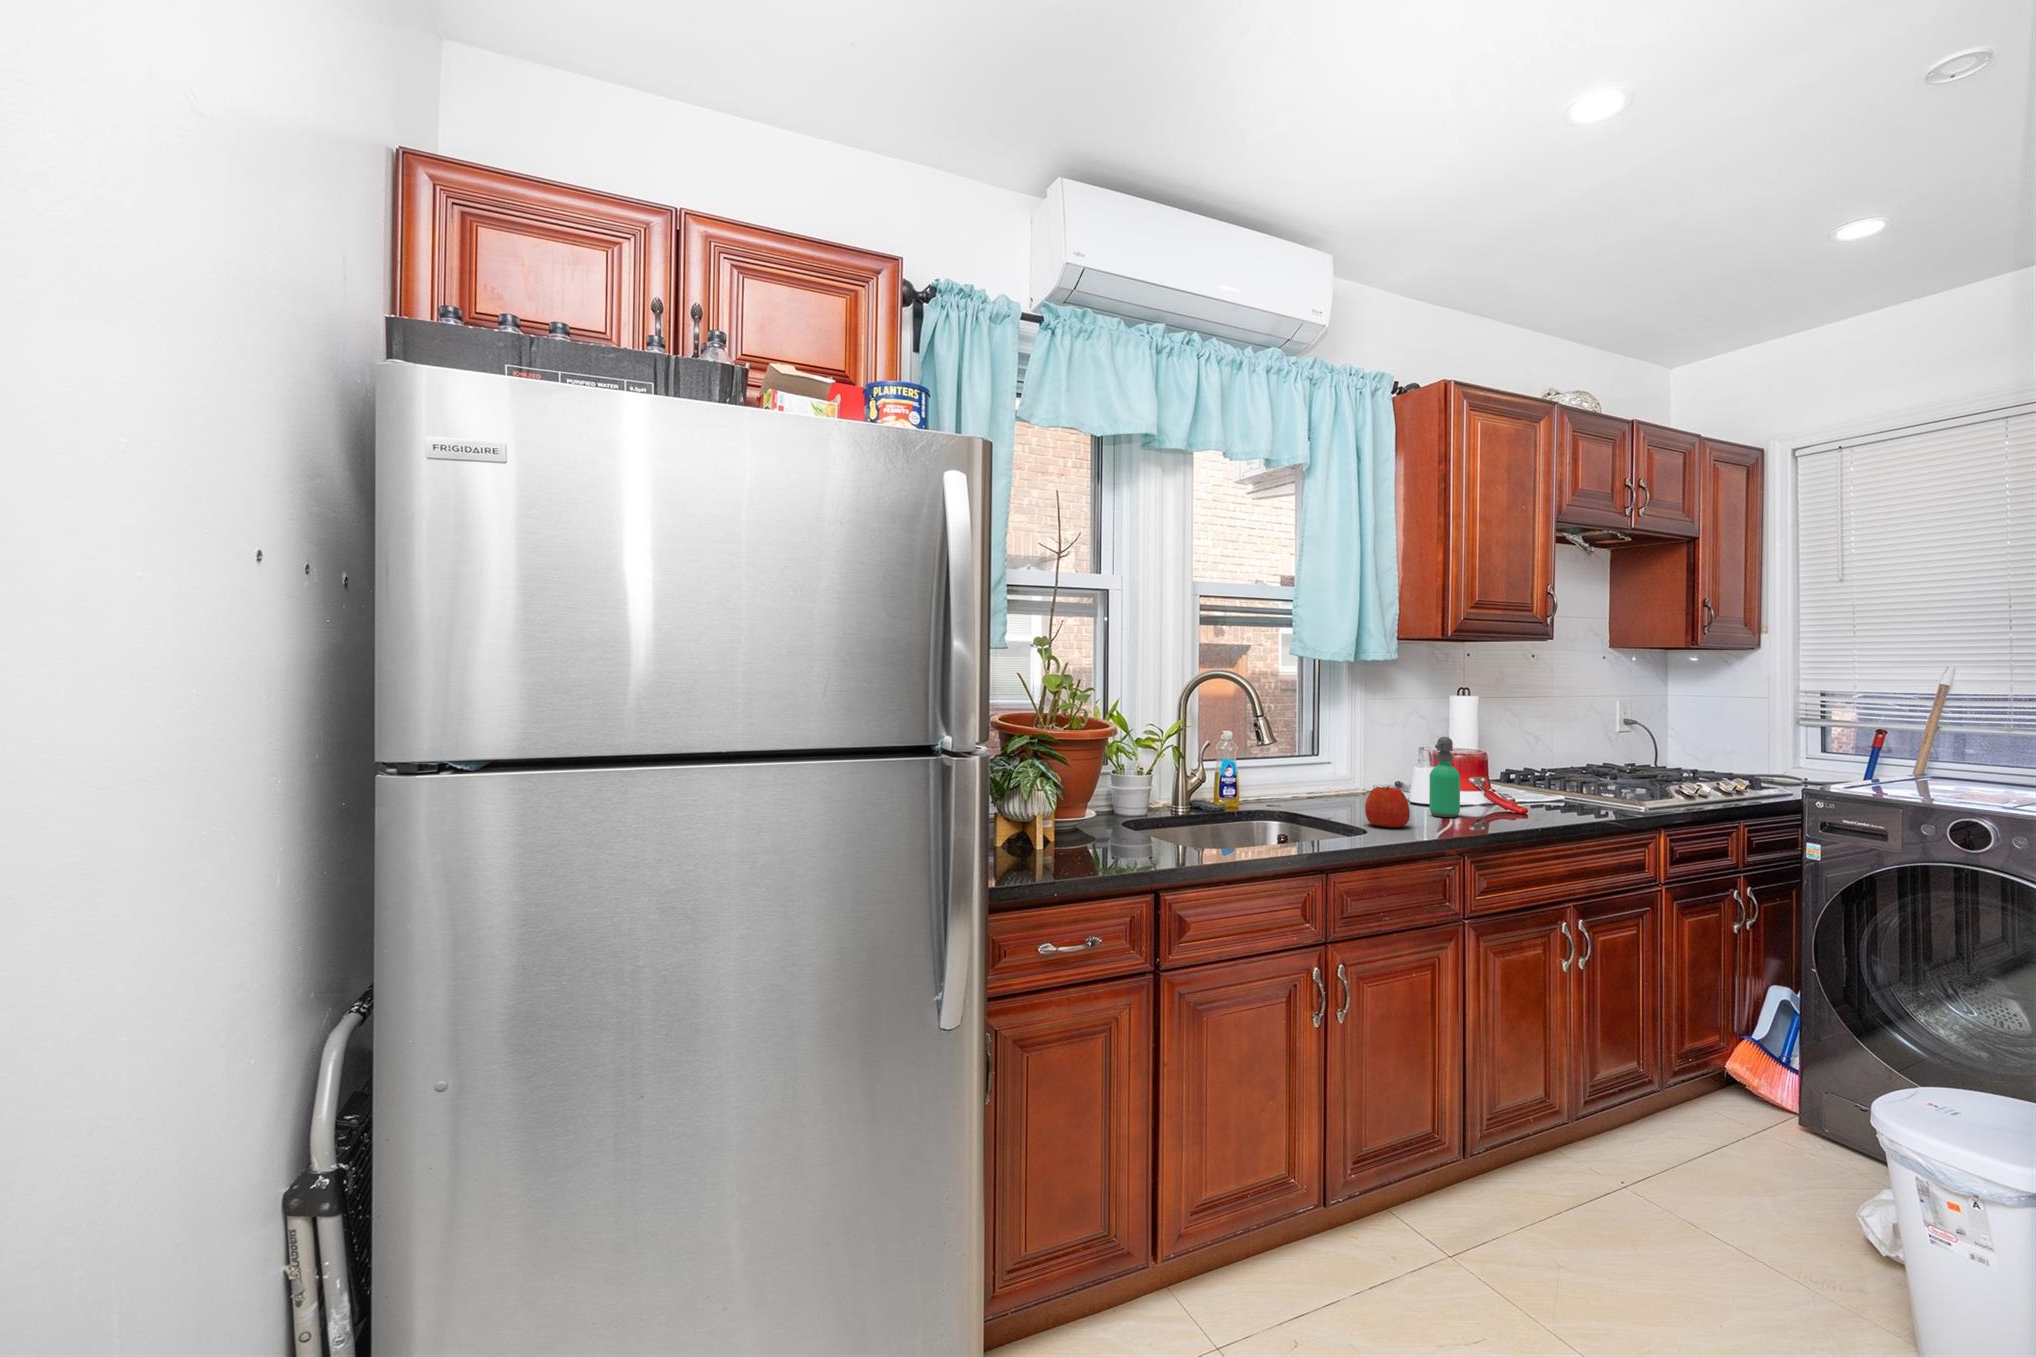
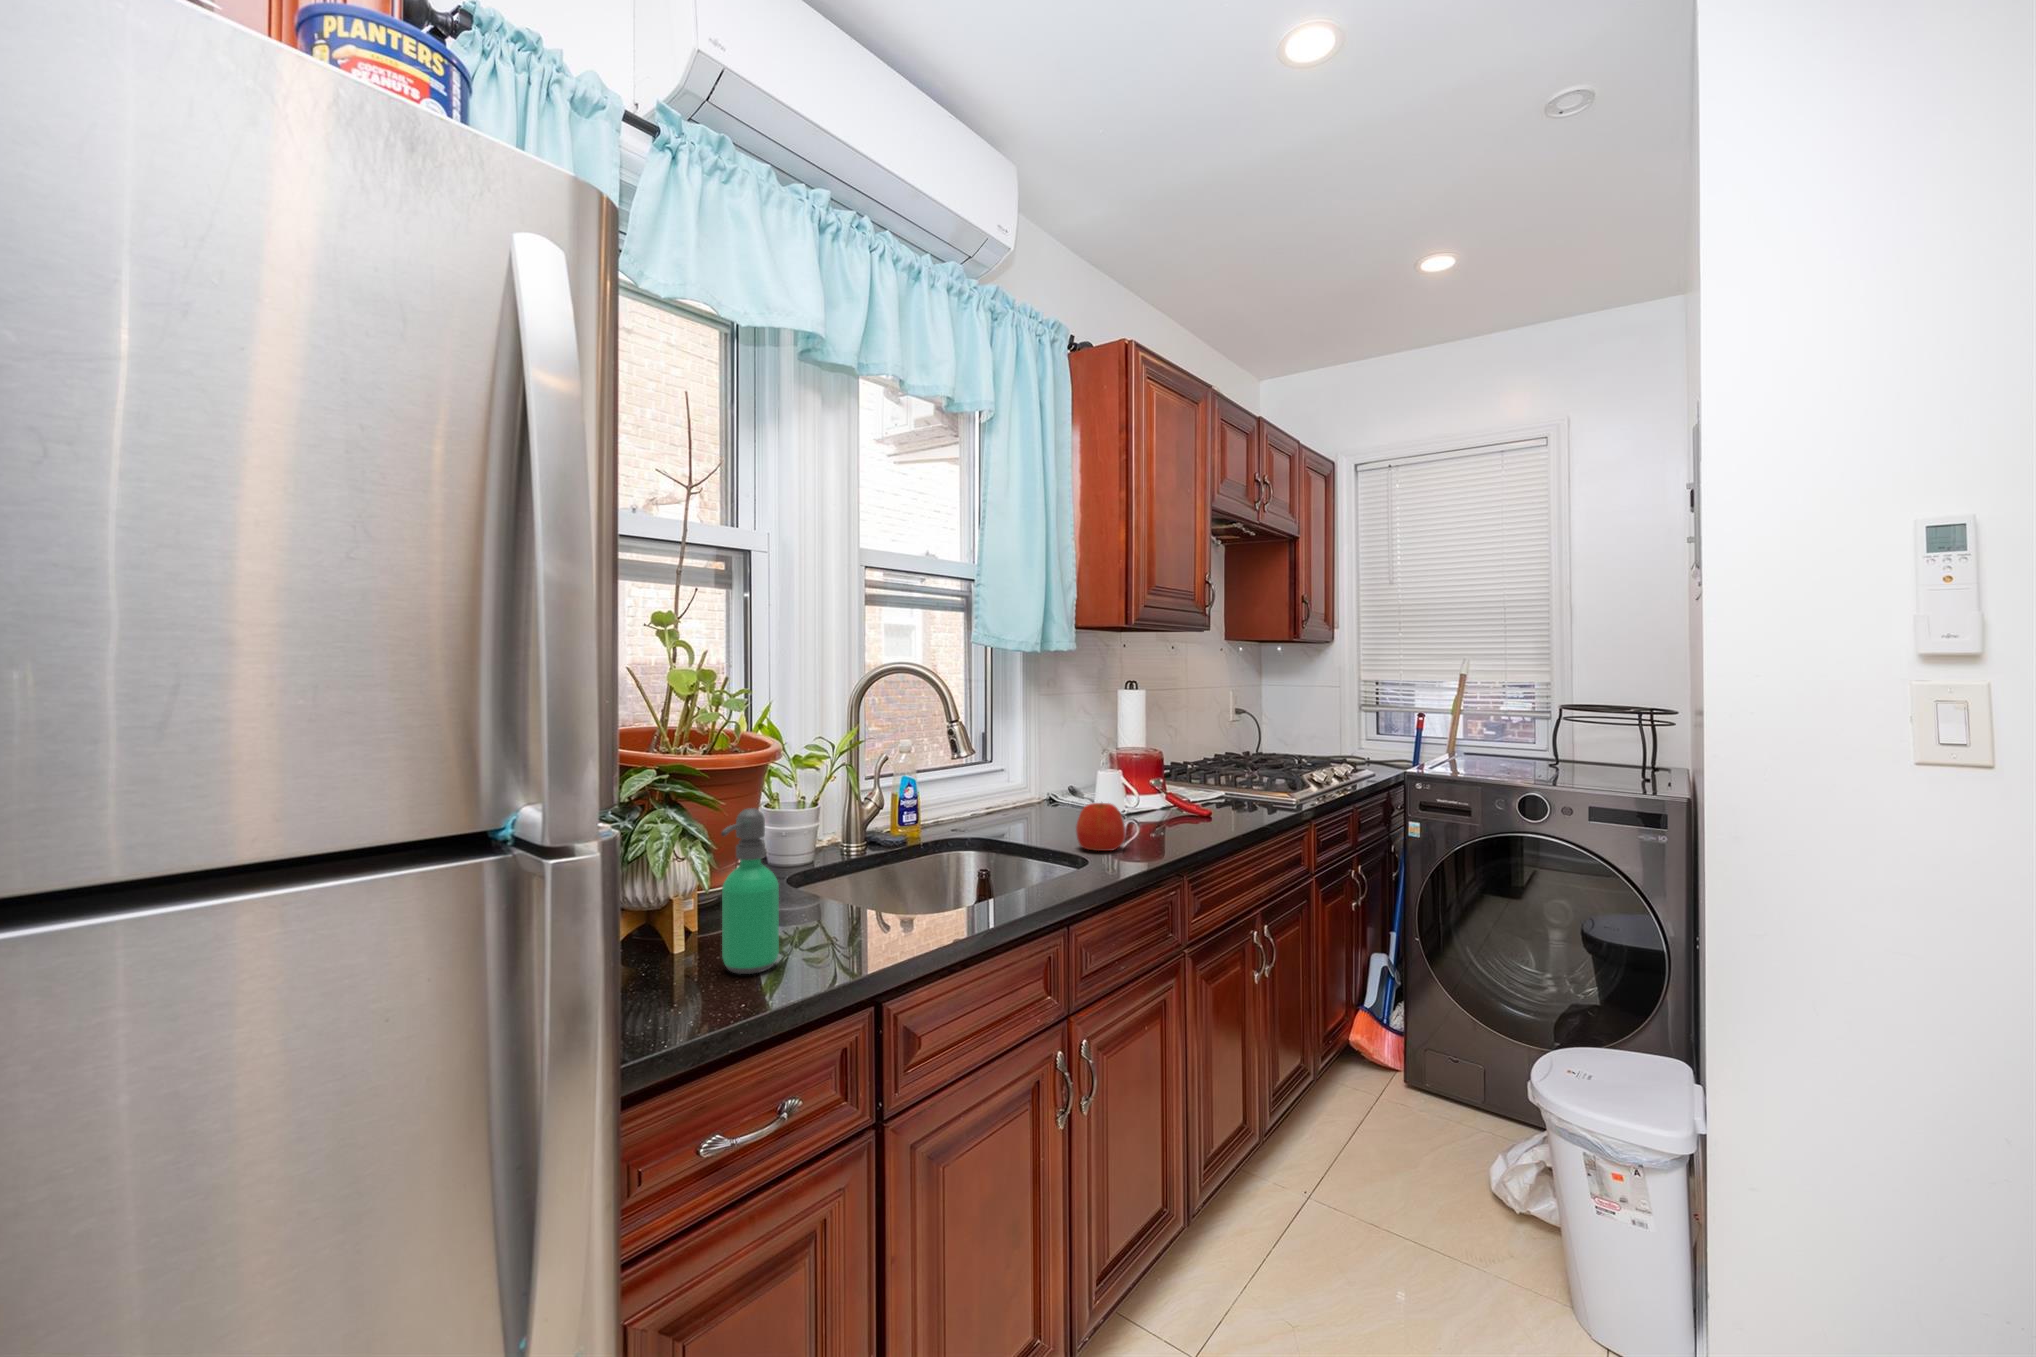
soap dispenser: present [1430,737,1460,817] -> present [721,808,779,974]

